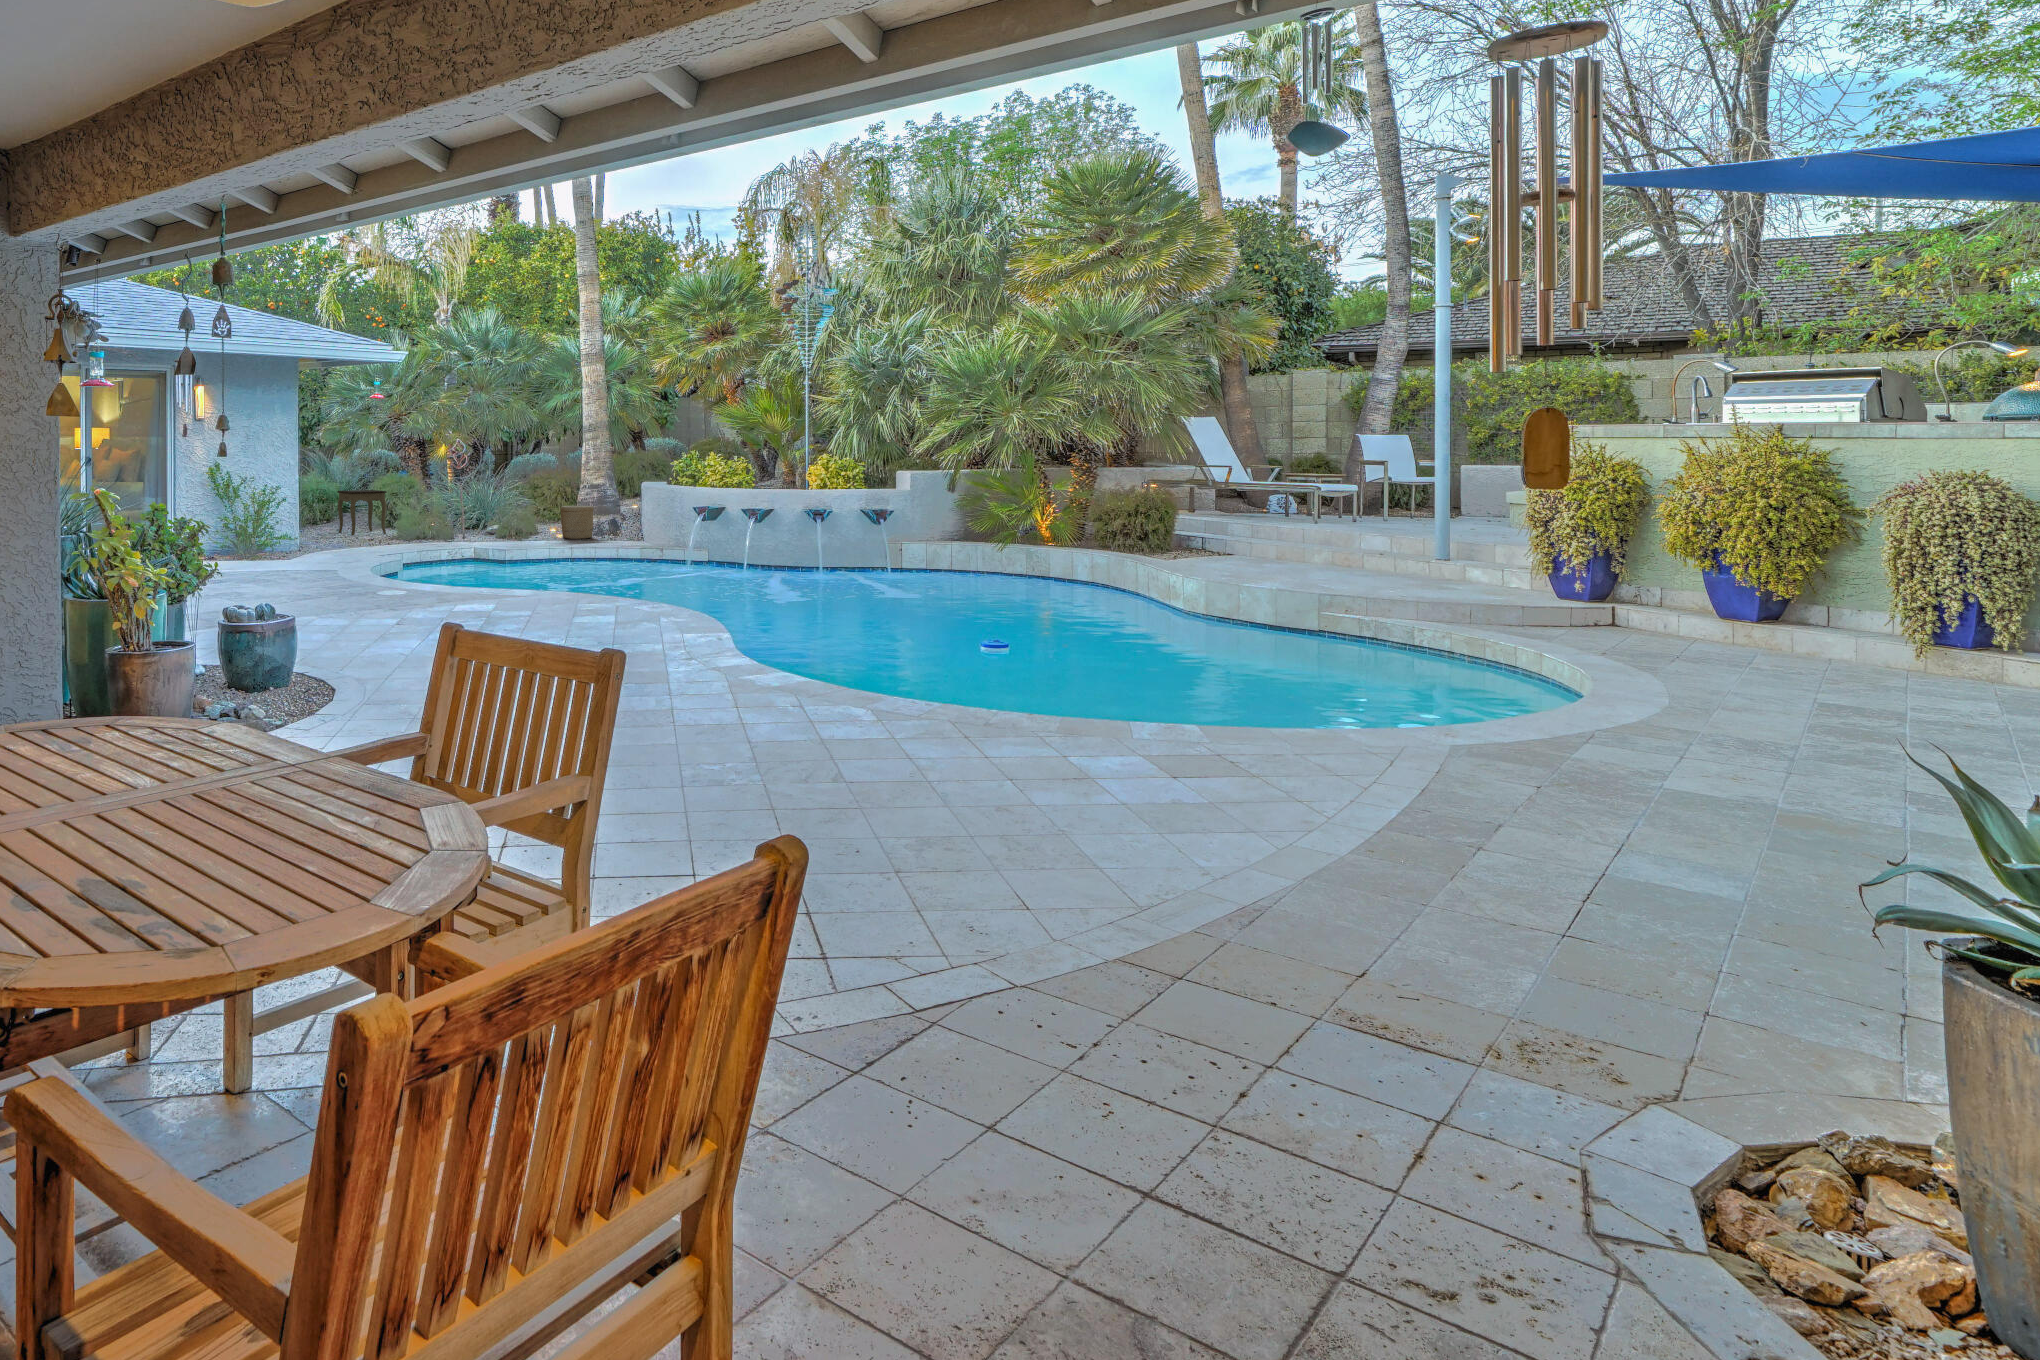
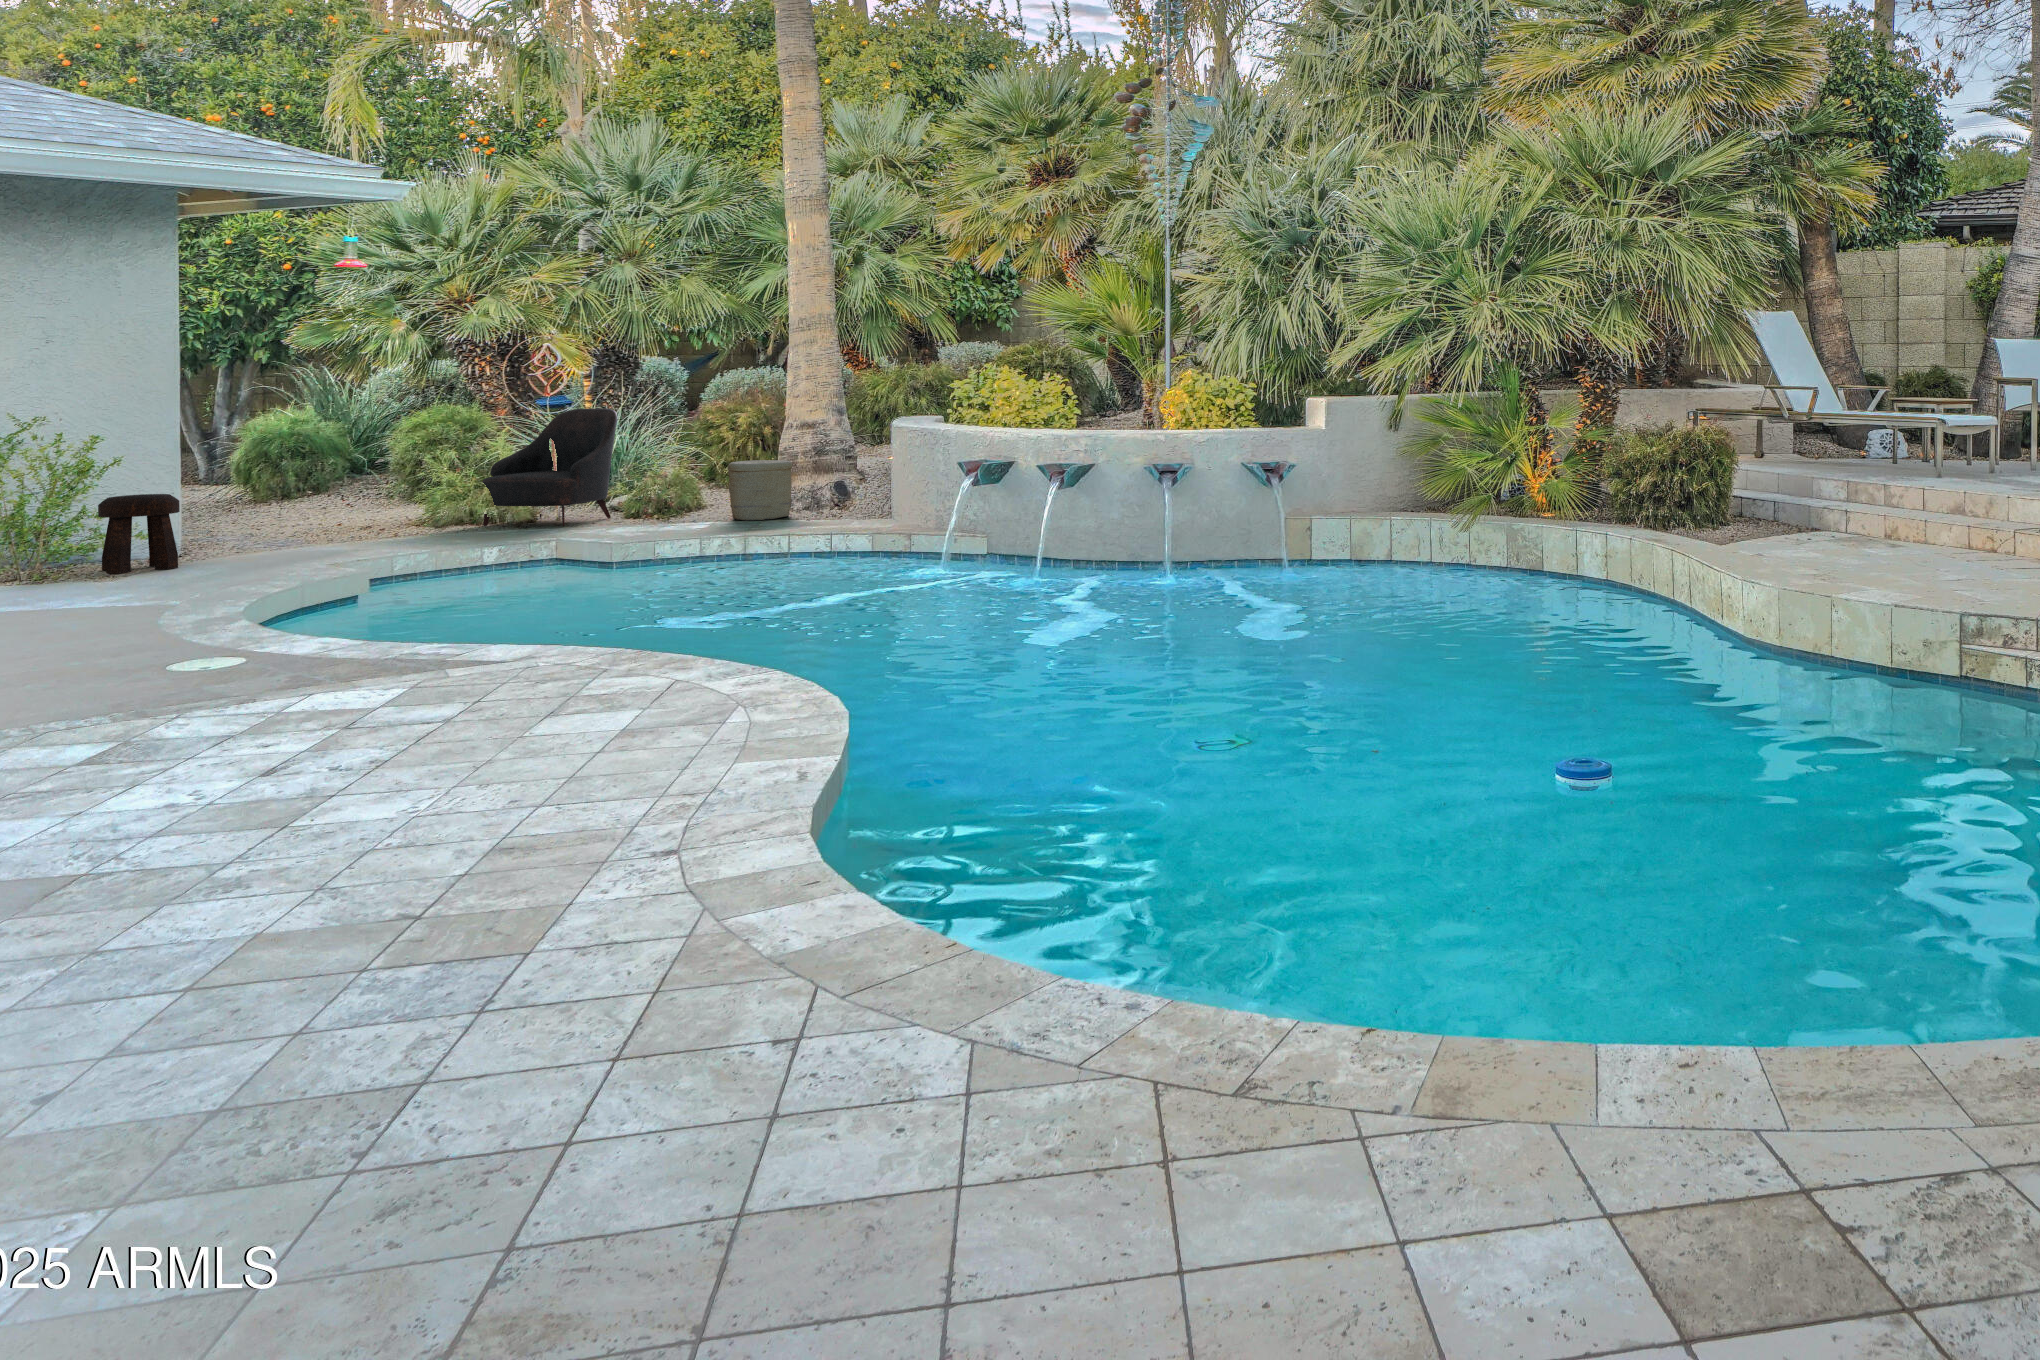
armchair: none [436,476,499,539] -> present [482,408,617,526]
side table: present [337,490,387,536] -> none [297,436,398,523]
stool: none [294,515,326,554] -> present [98,494,180,574]

